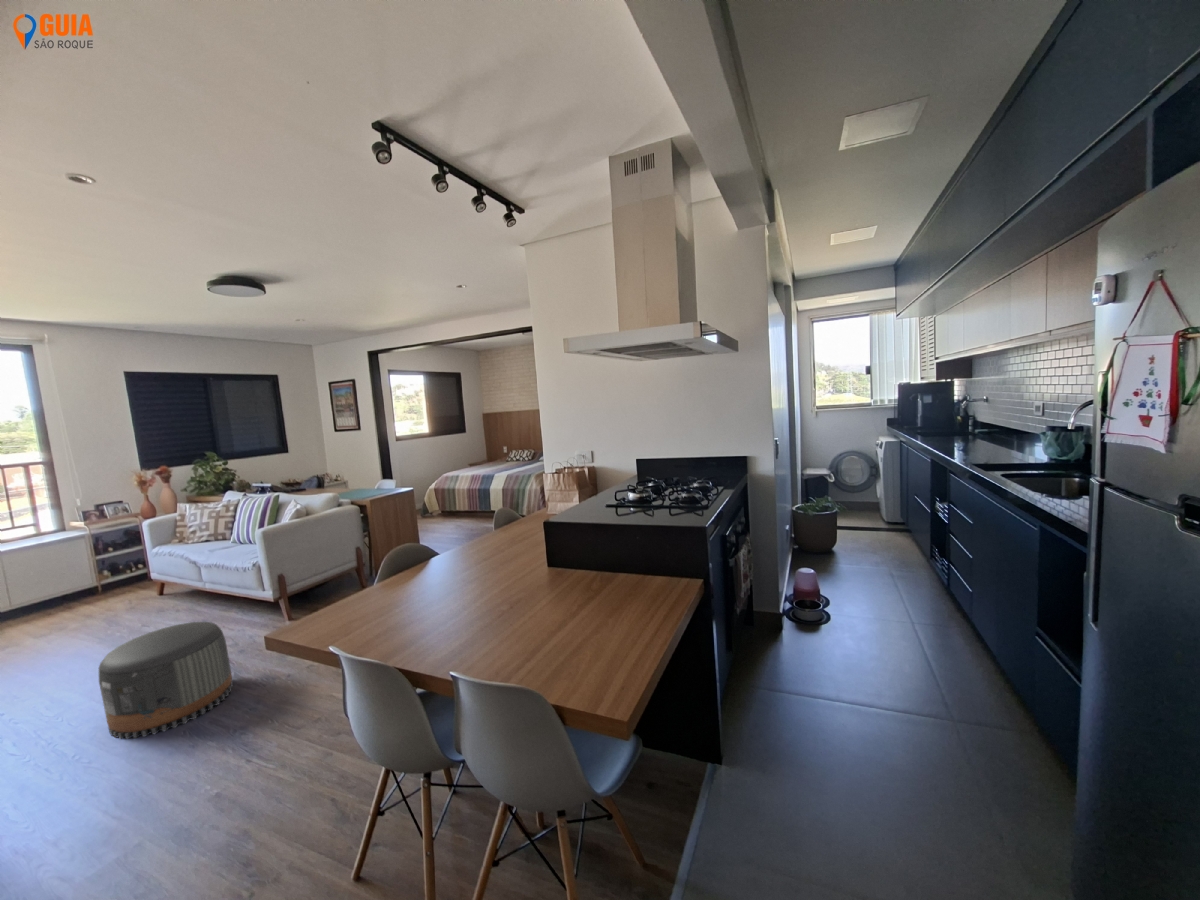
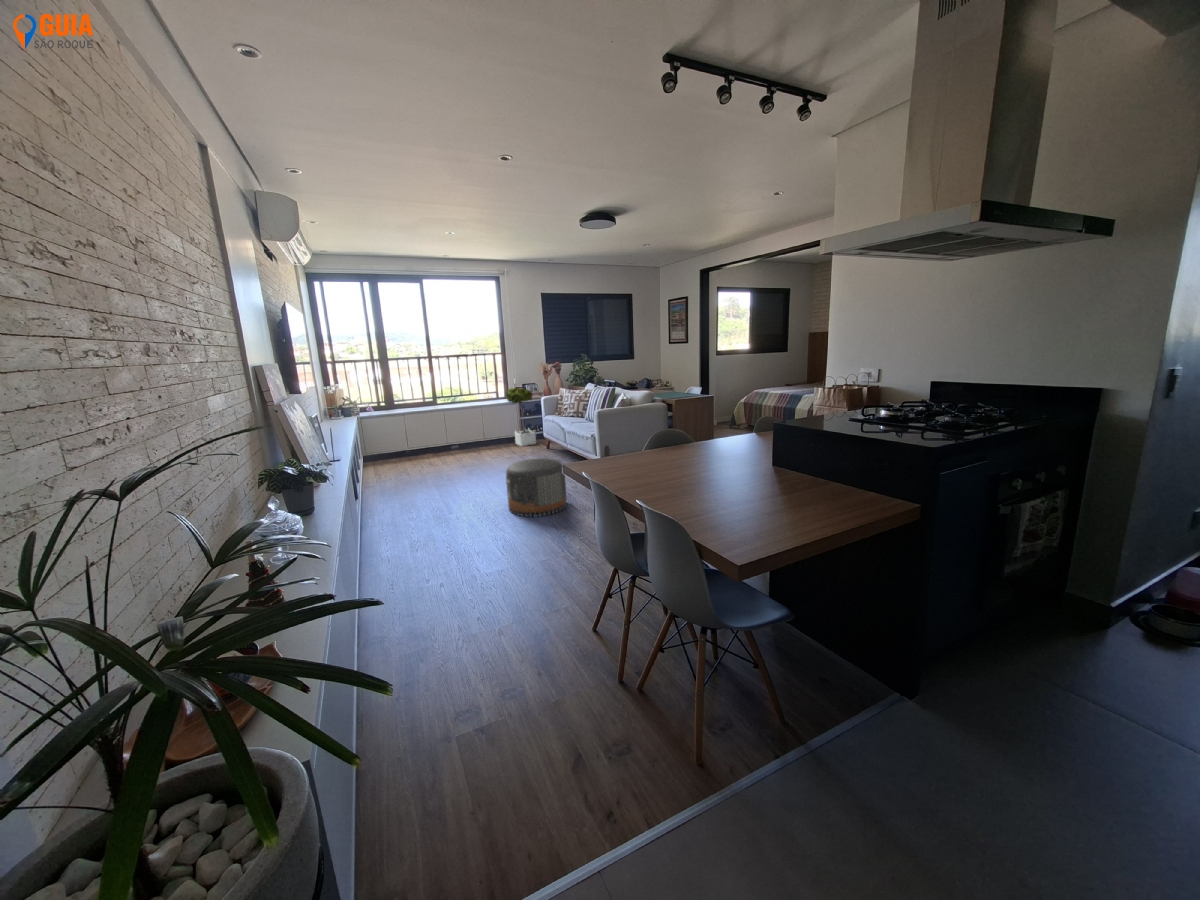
potted tree: none [63,512,135,602] -> present [507,387,536,446]

